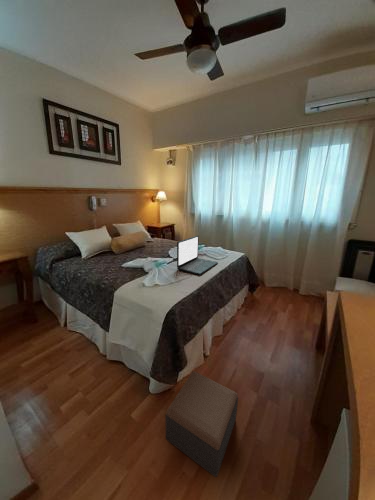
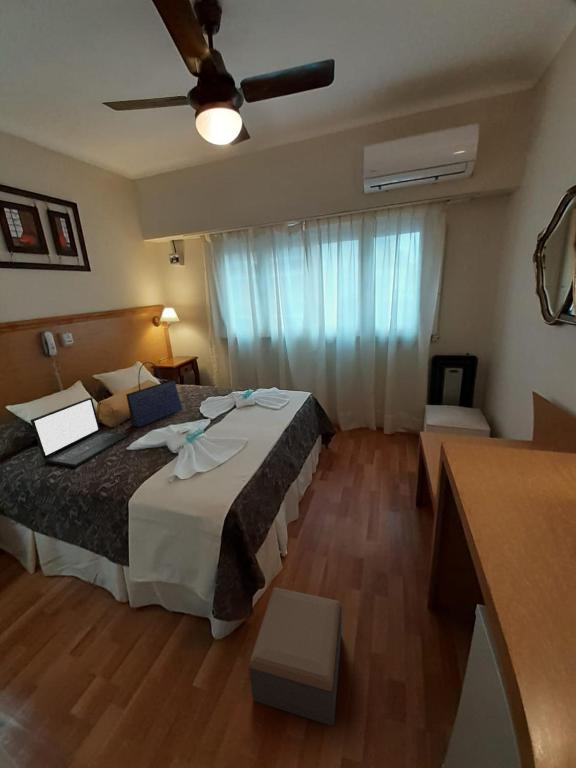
tote bag: none [127,217,159,256] -> present [126,362,182,427]
laptop: present [177,236,218,275] -> present [30,397,128,467]

